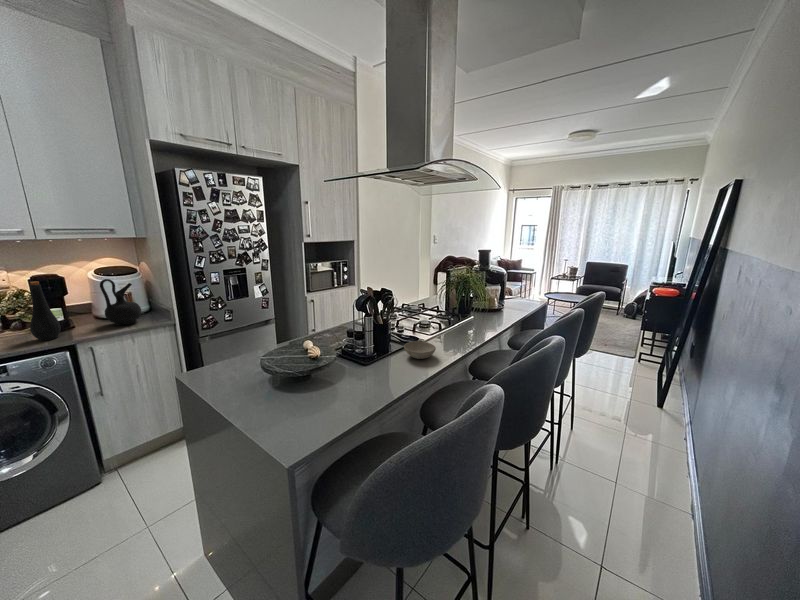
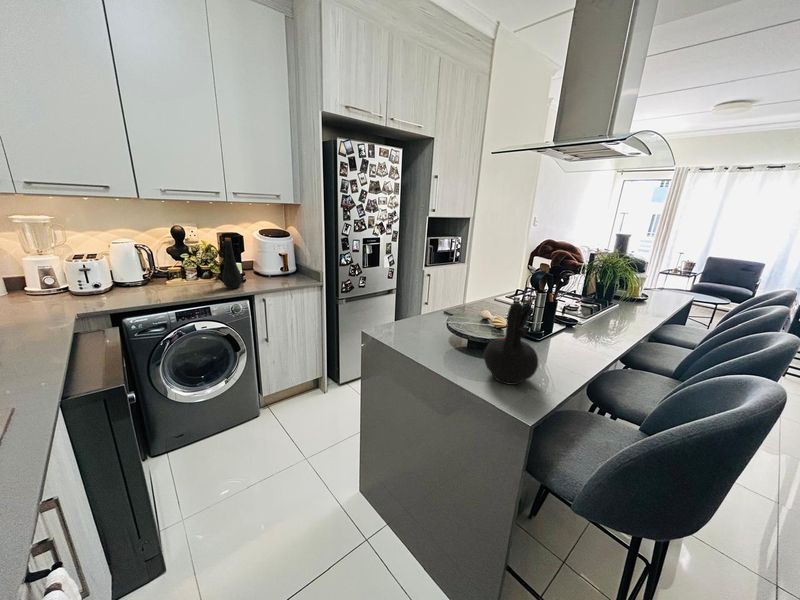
ceramic jug: present [100,279,141,325] -> present [484,302,538,385]
bowl: present [404,341,436,359] -> none [569,325,607,344]

